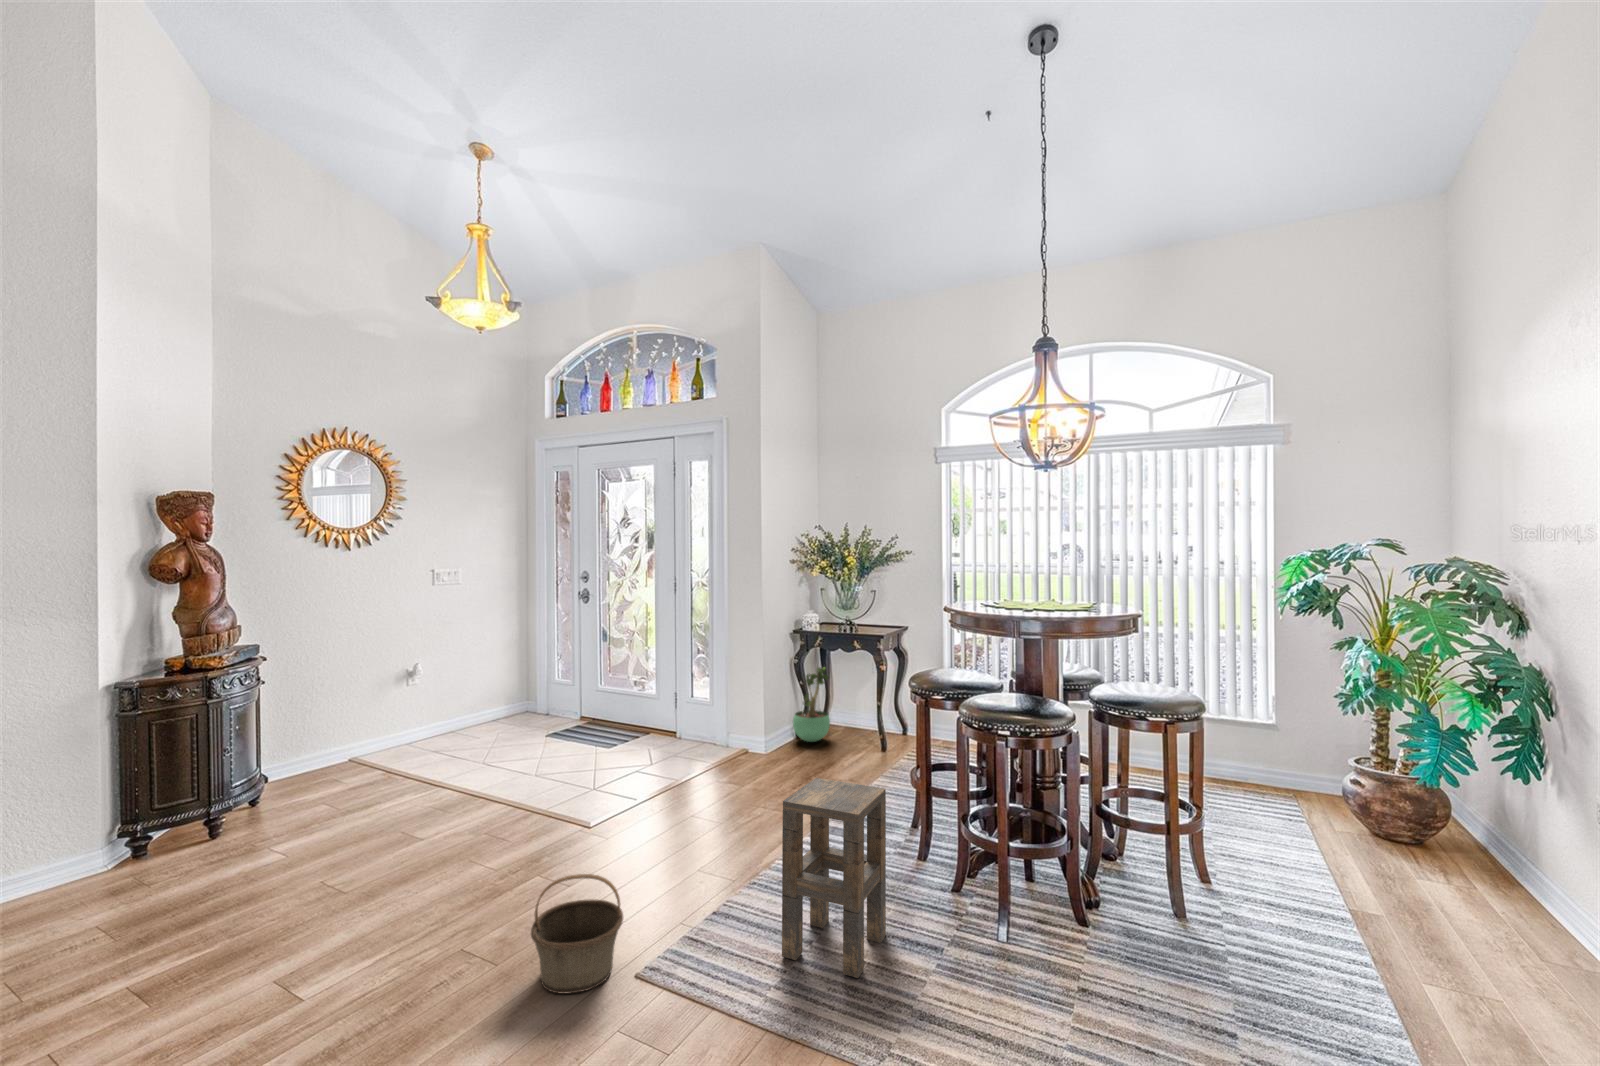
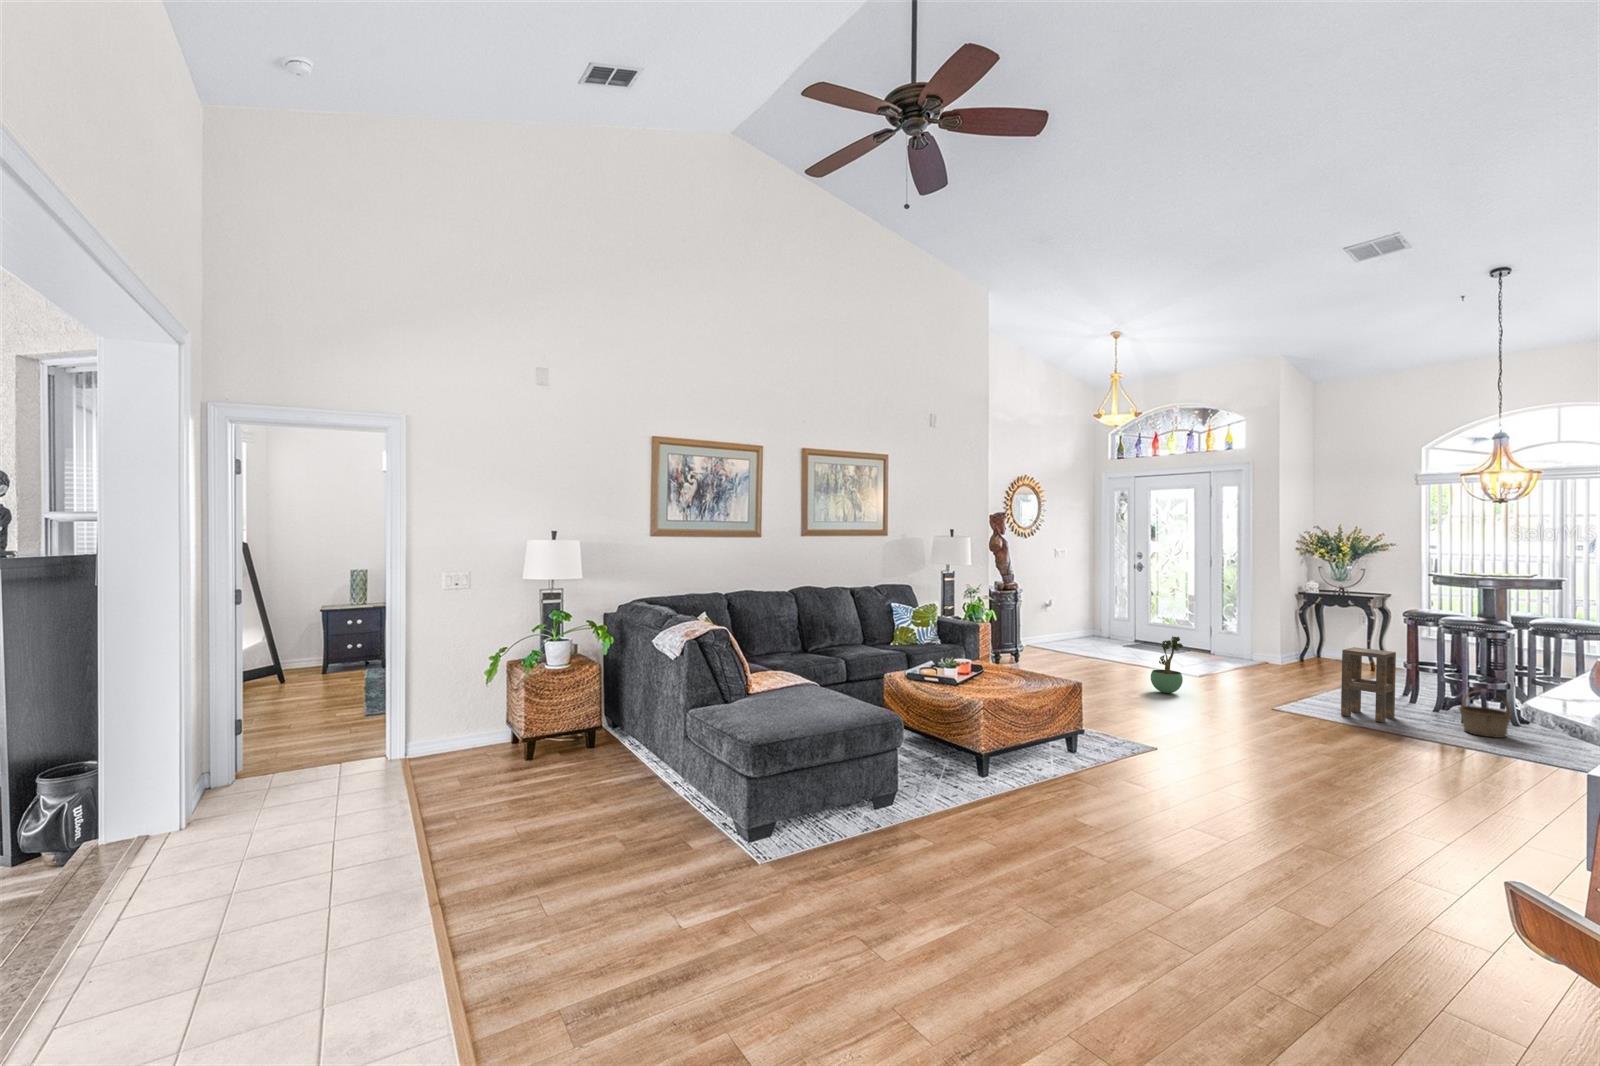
potted plant: present [793,667,830,742] -> present [1151,636,1183,693]
basket: present [531,874,623,994] -> present [1459,690,1513,738]

